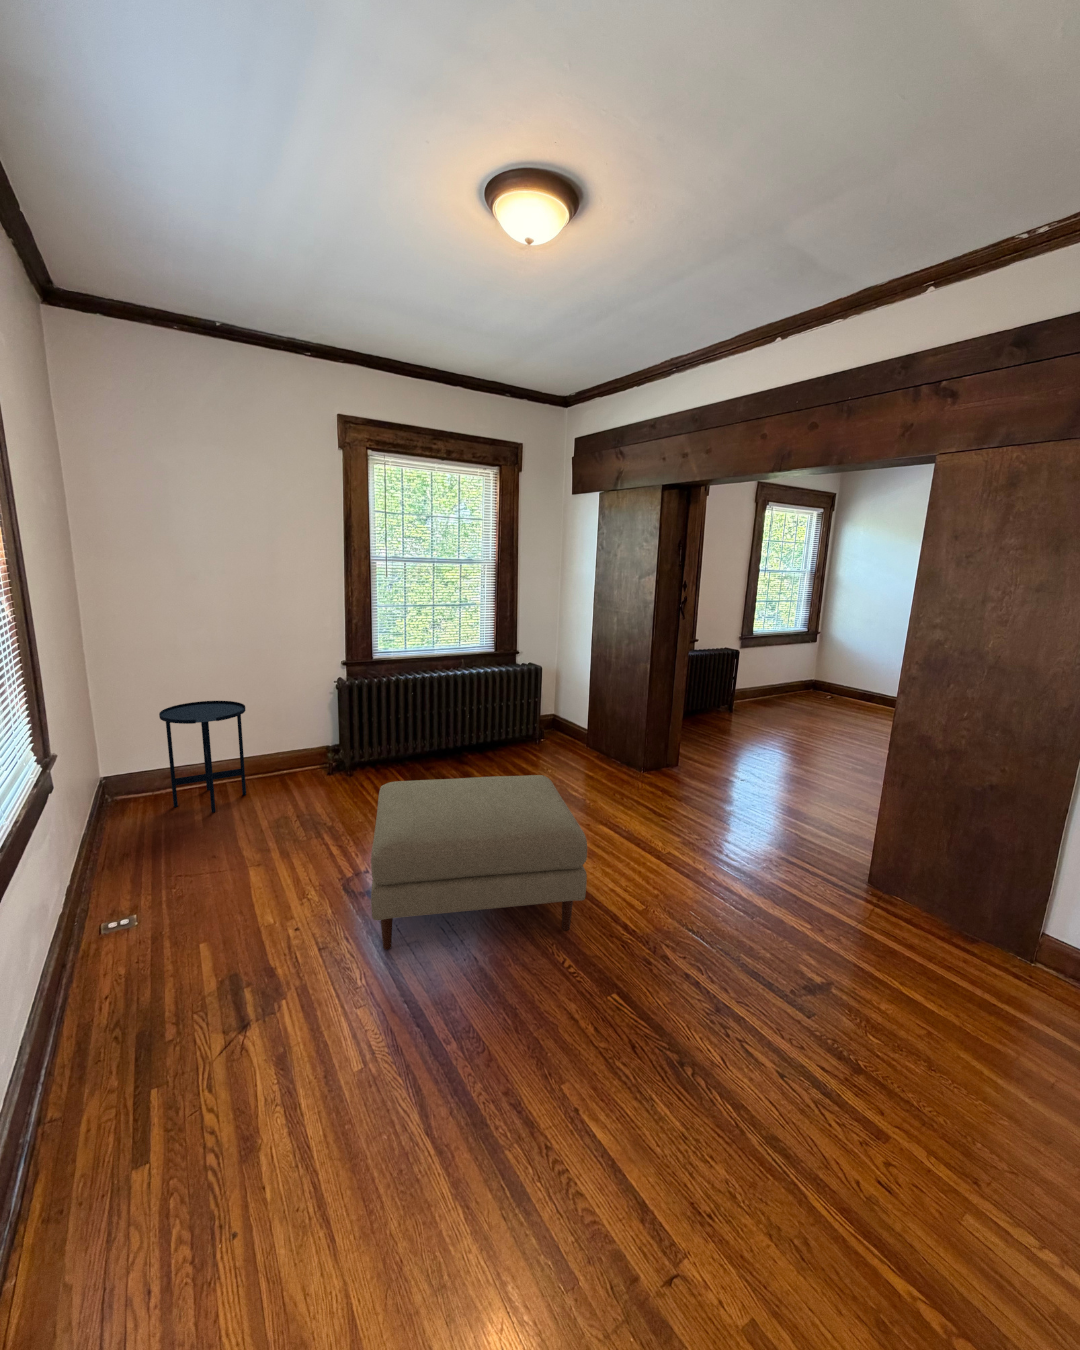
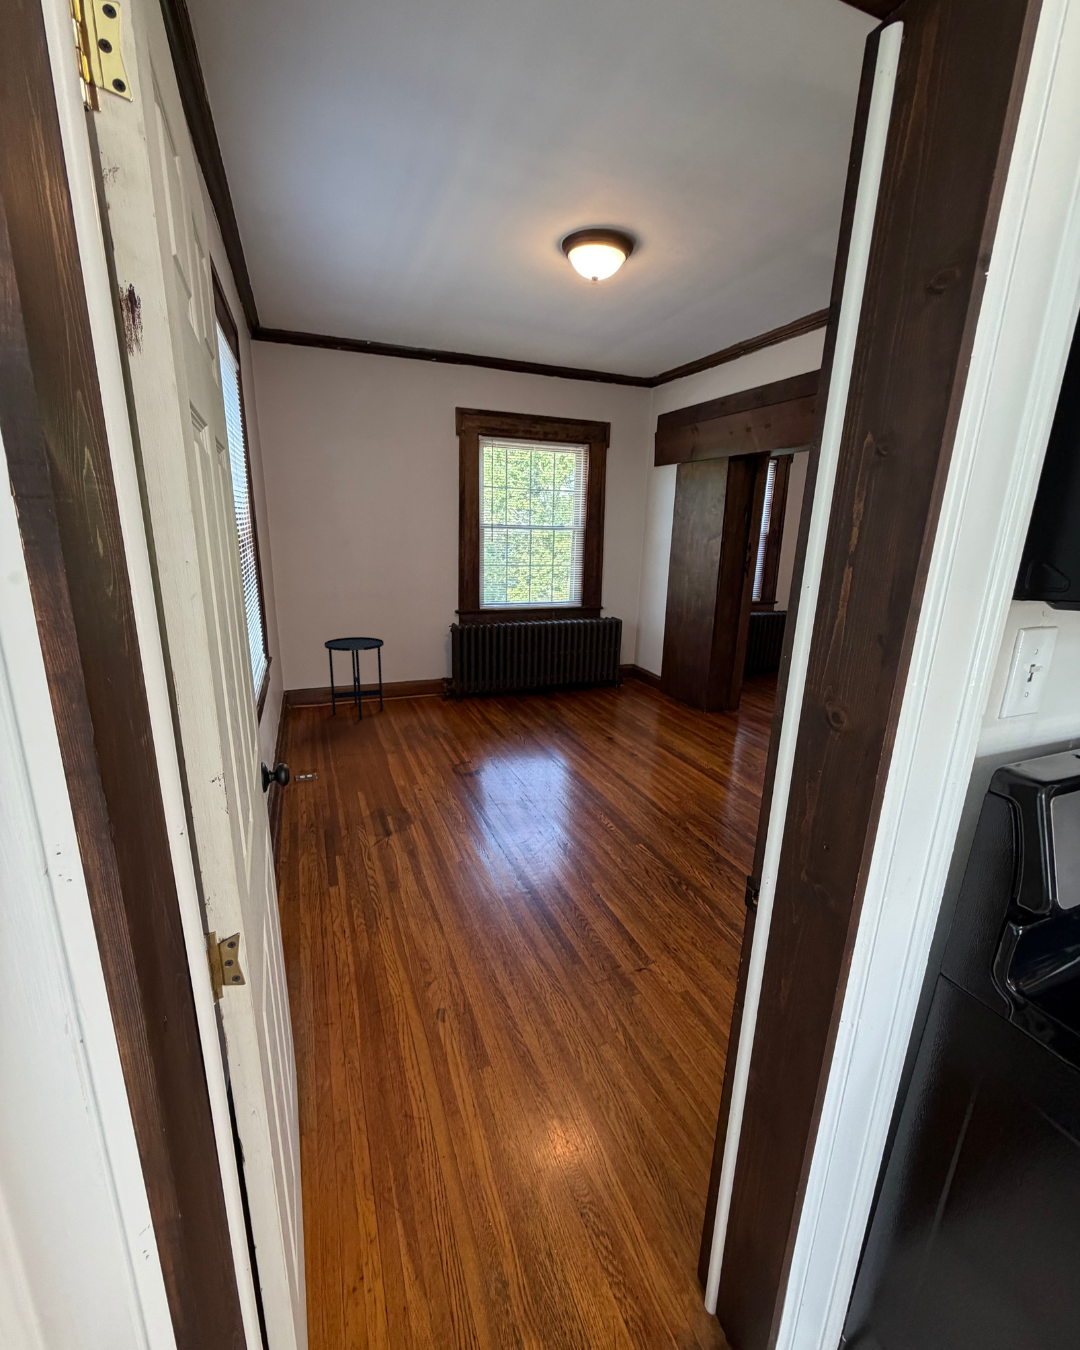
ottoman: present [371,775,587,950] -> none [471,695,630,807]

